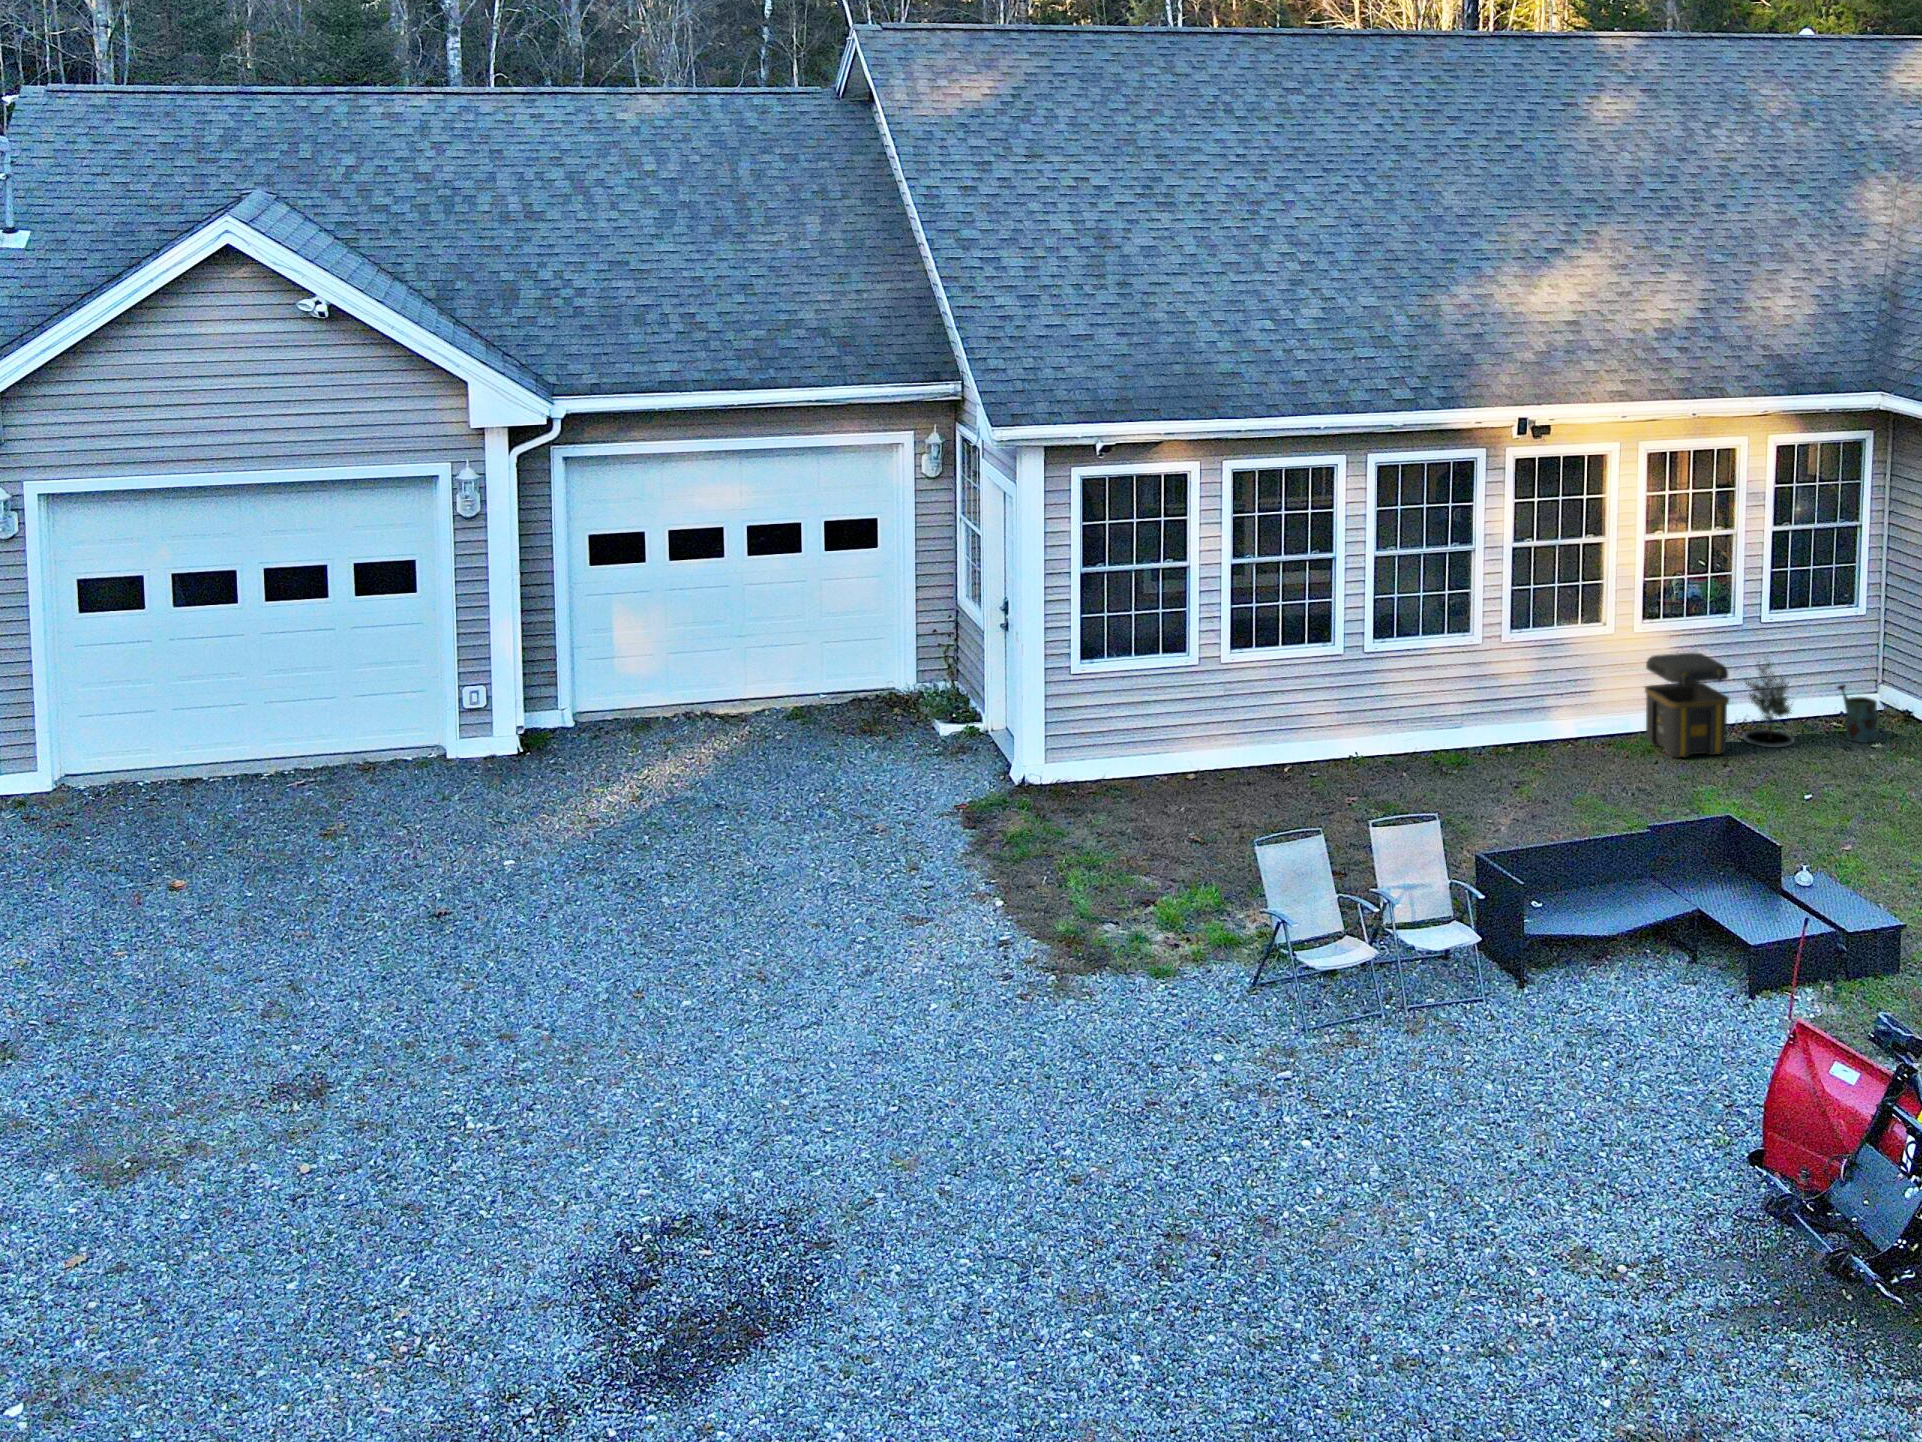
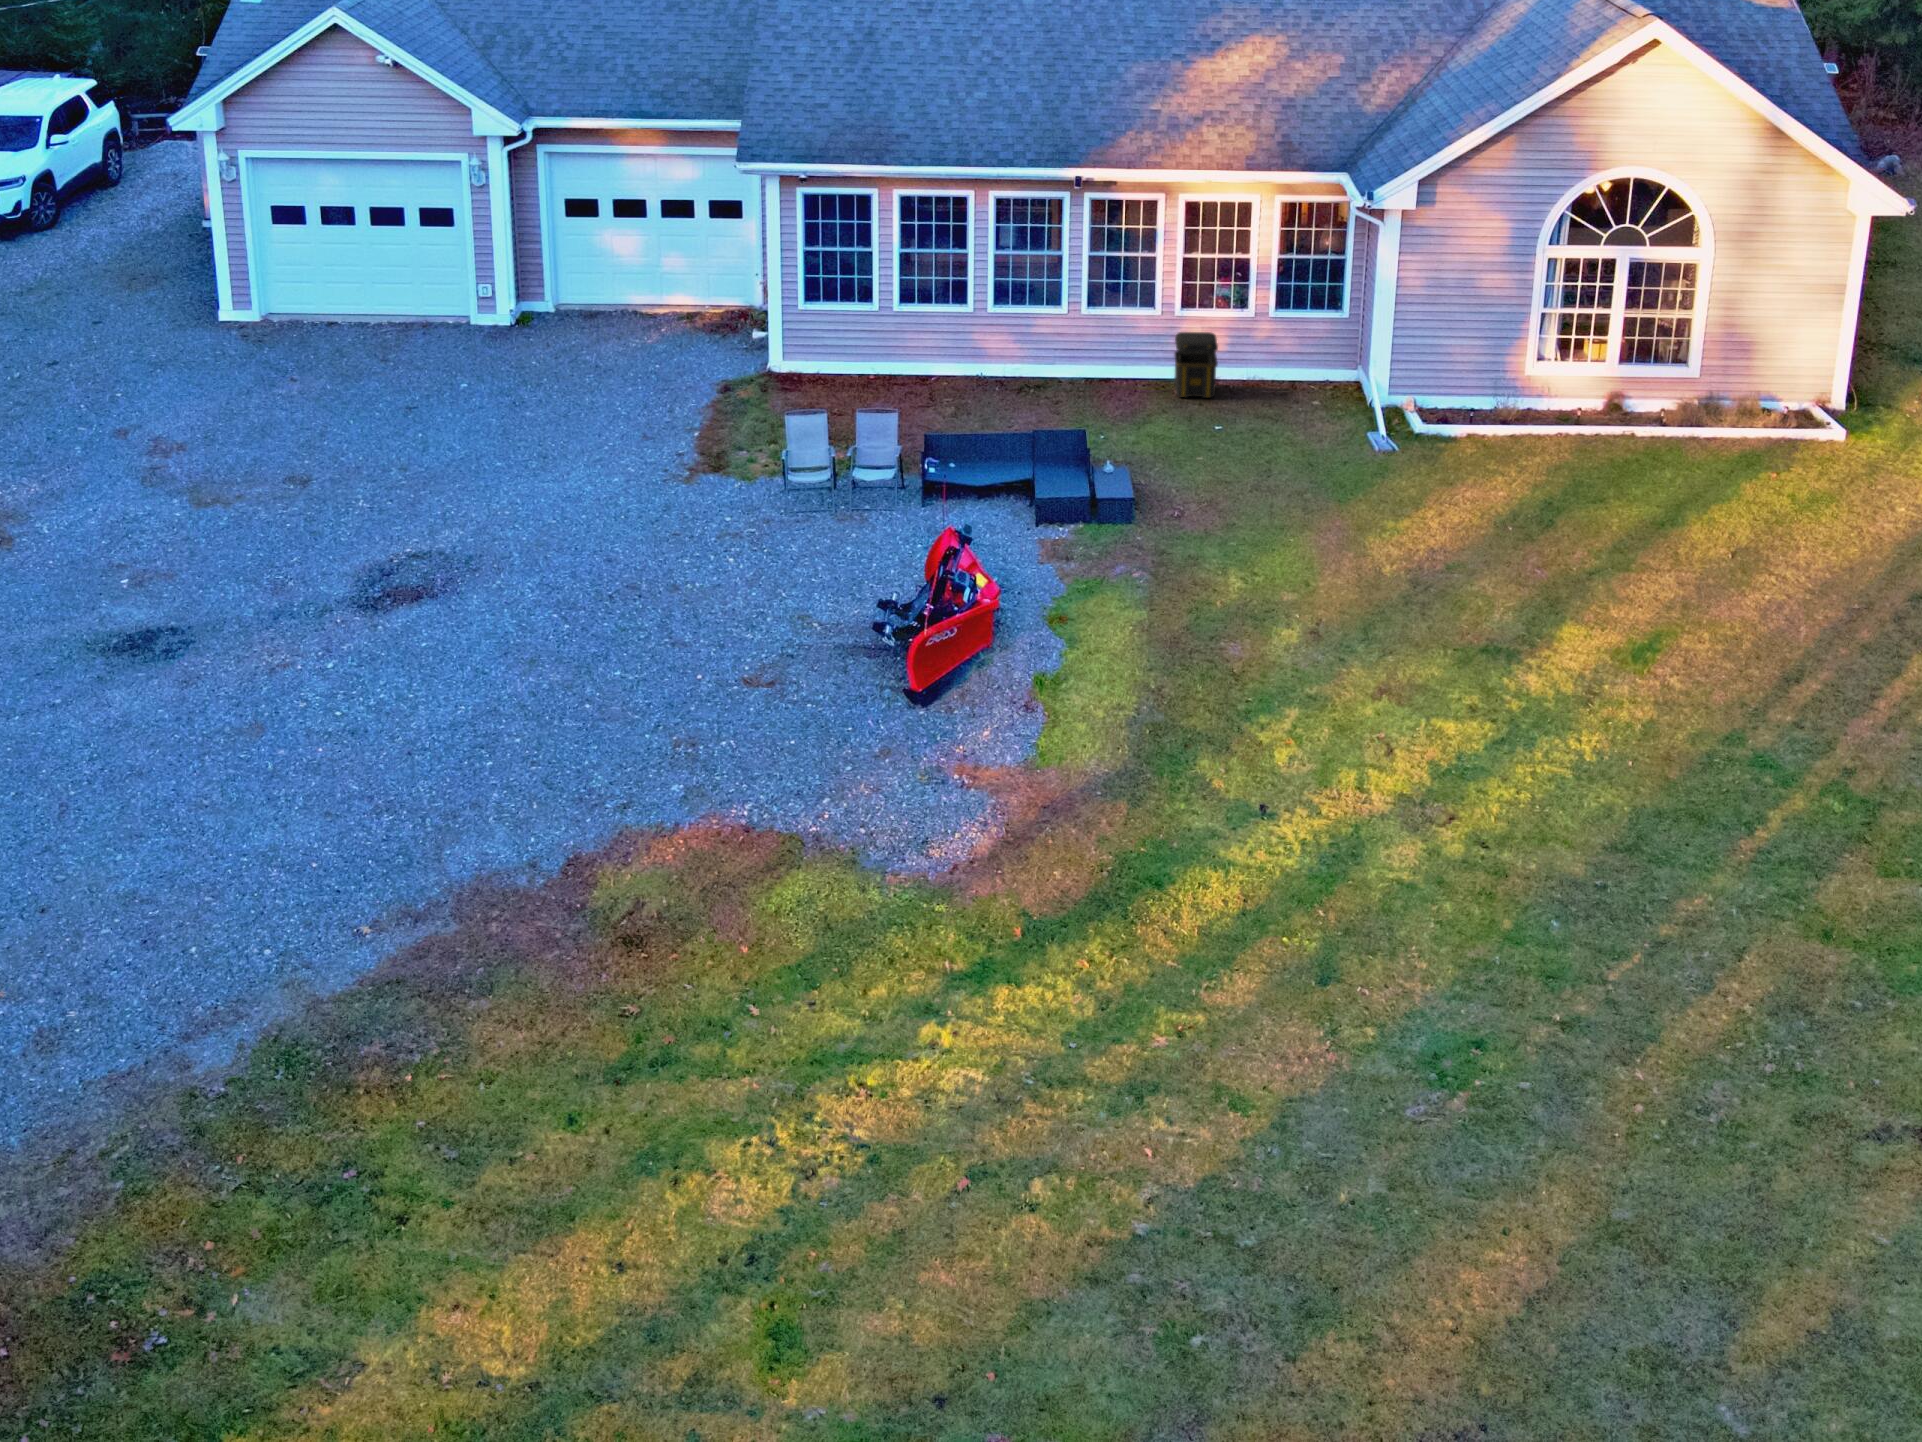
potted tree: present [1743,662,1794,747] -> none [1239,338,1275,398]
watering can: present [1837,685,1878,743] -> none [1307,362,1327,401]

